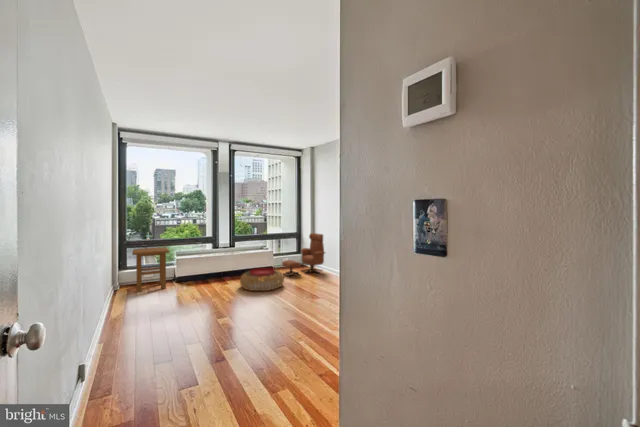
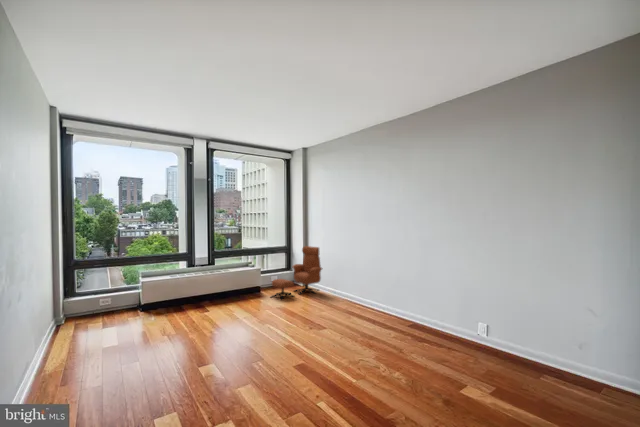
side table: present [132,247,169,292] -> none [83,268,133,327]
pouf: present [240,268,284,291] -> none [223,290,278,319]

